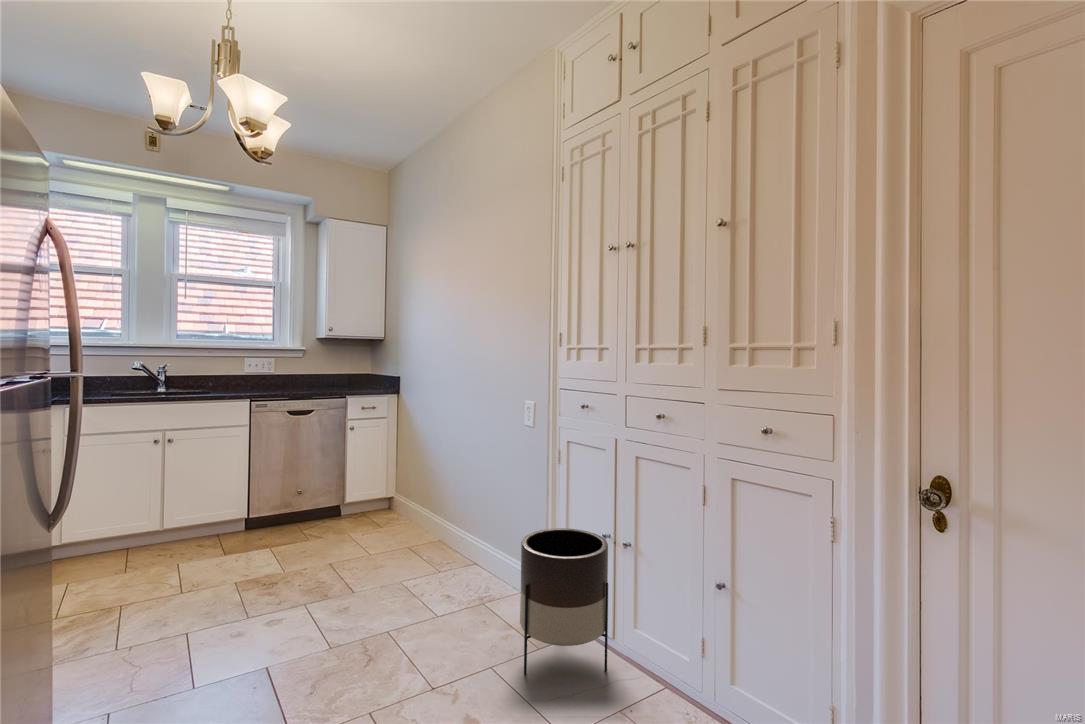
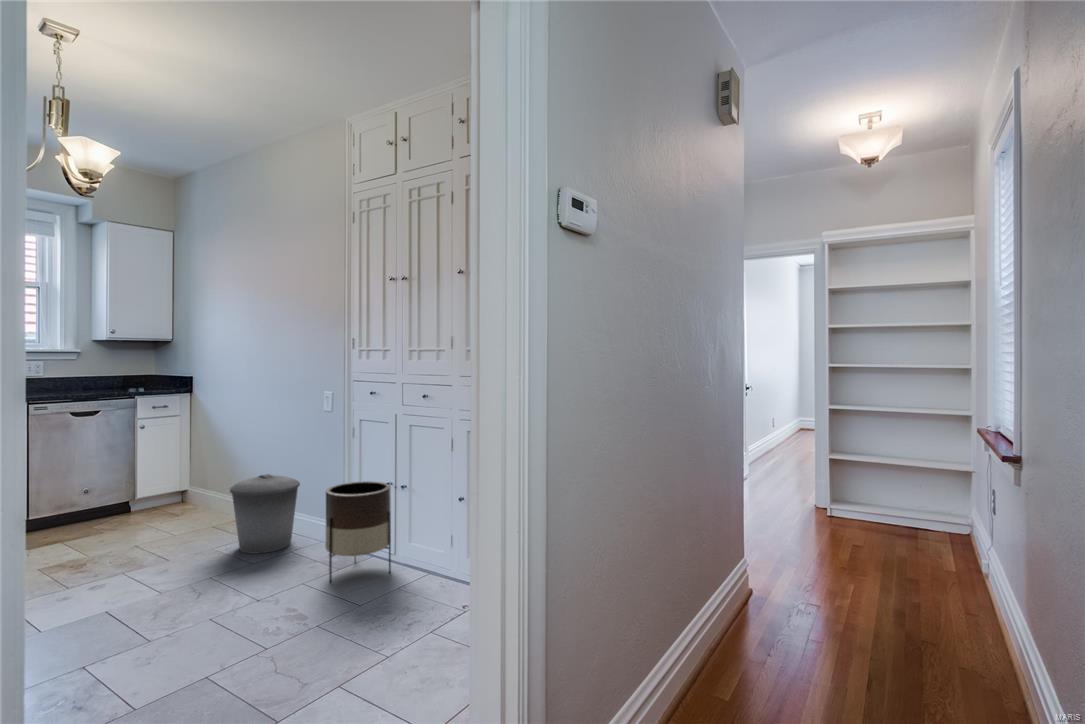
trash can: none [417,499,494,598] -> present [230,474,300,554]

